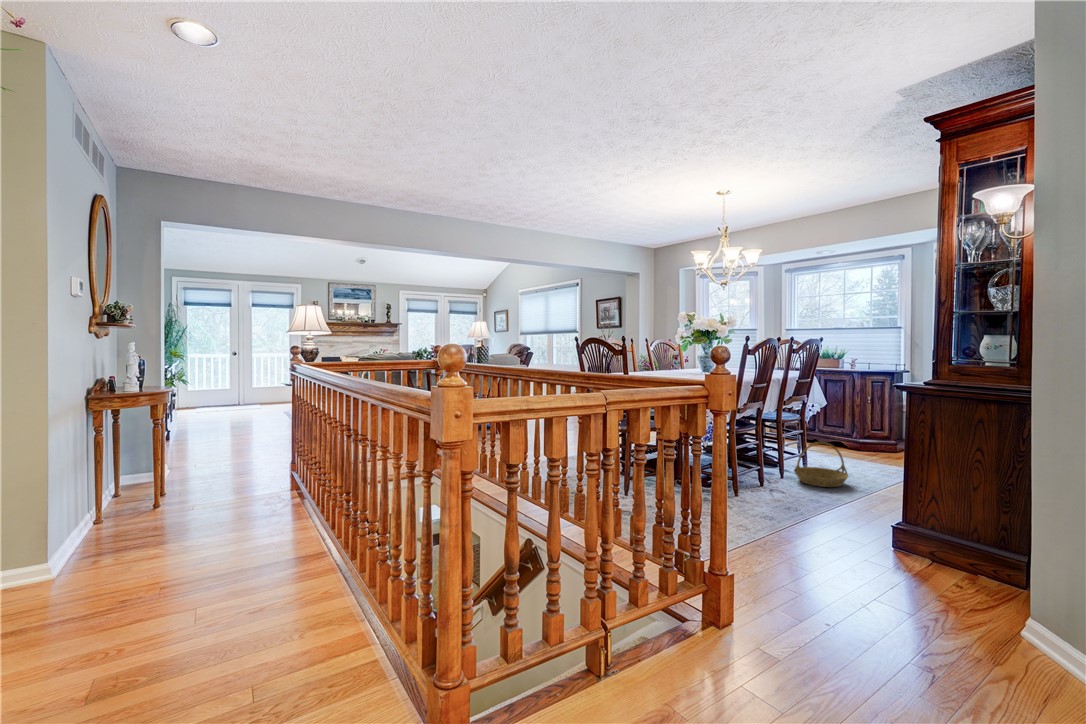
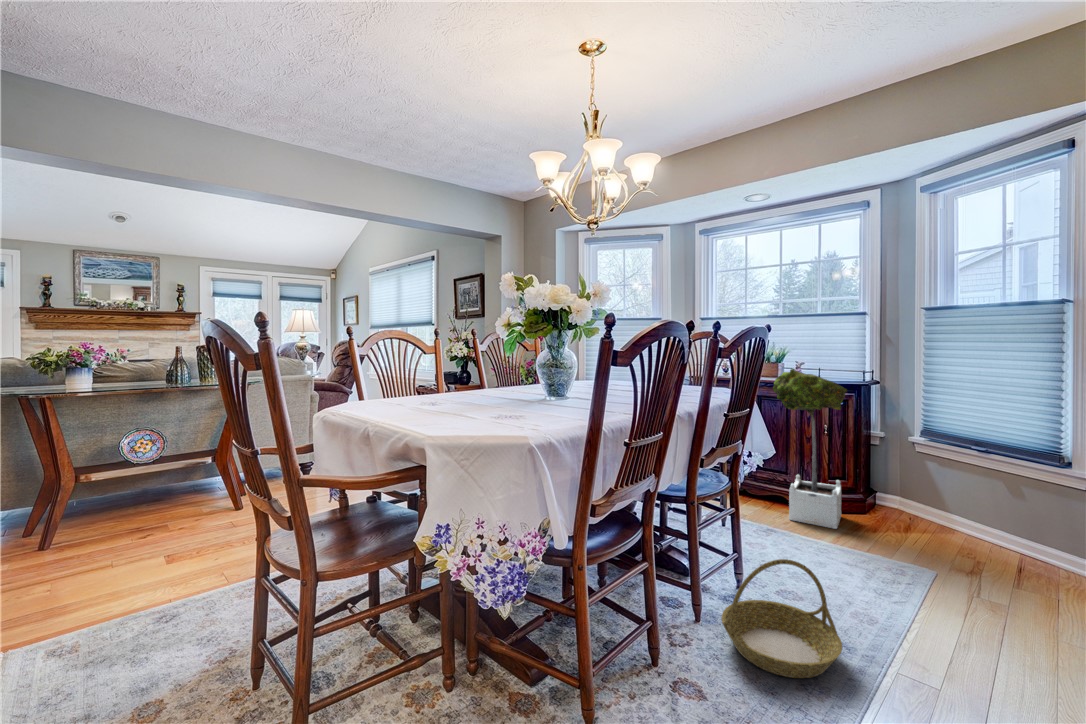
potted tree: none [832,361,878,456] -> present [773,369,847,529]

